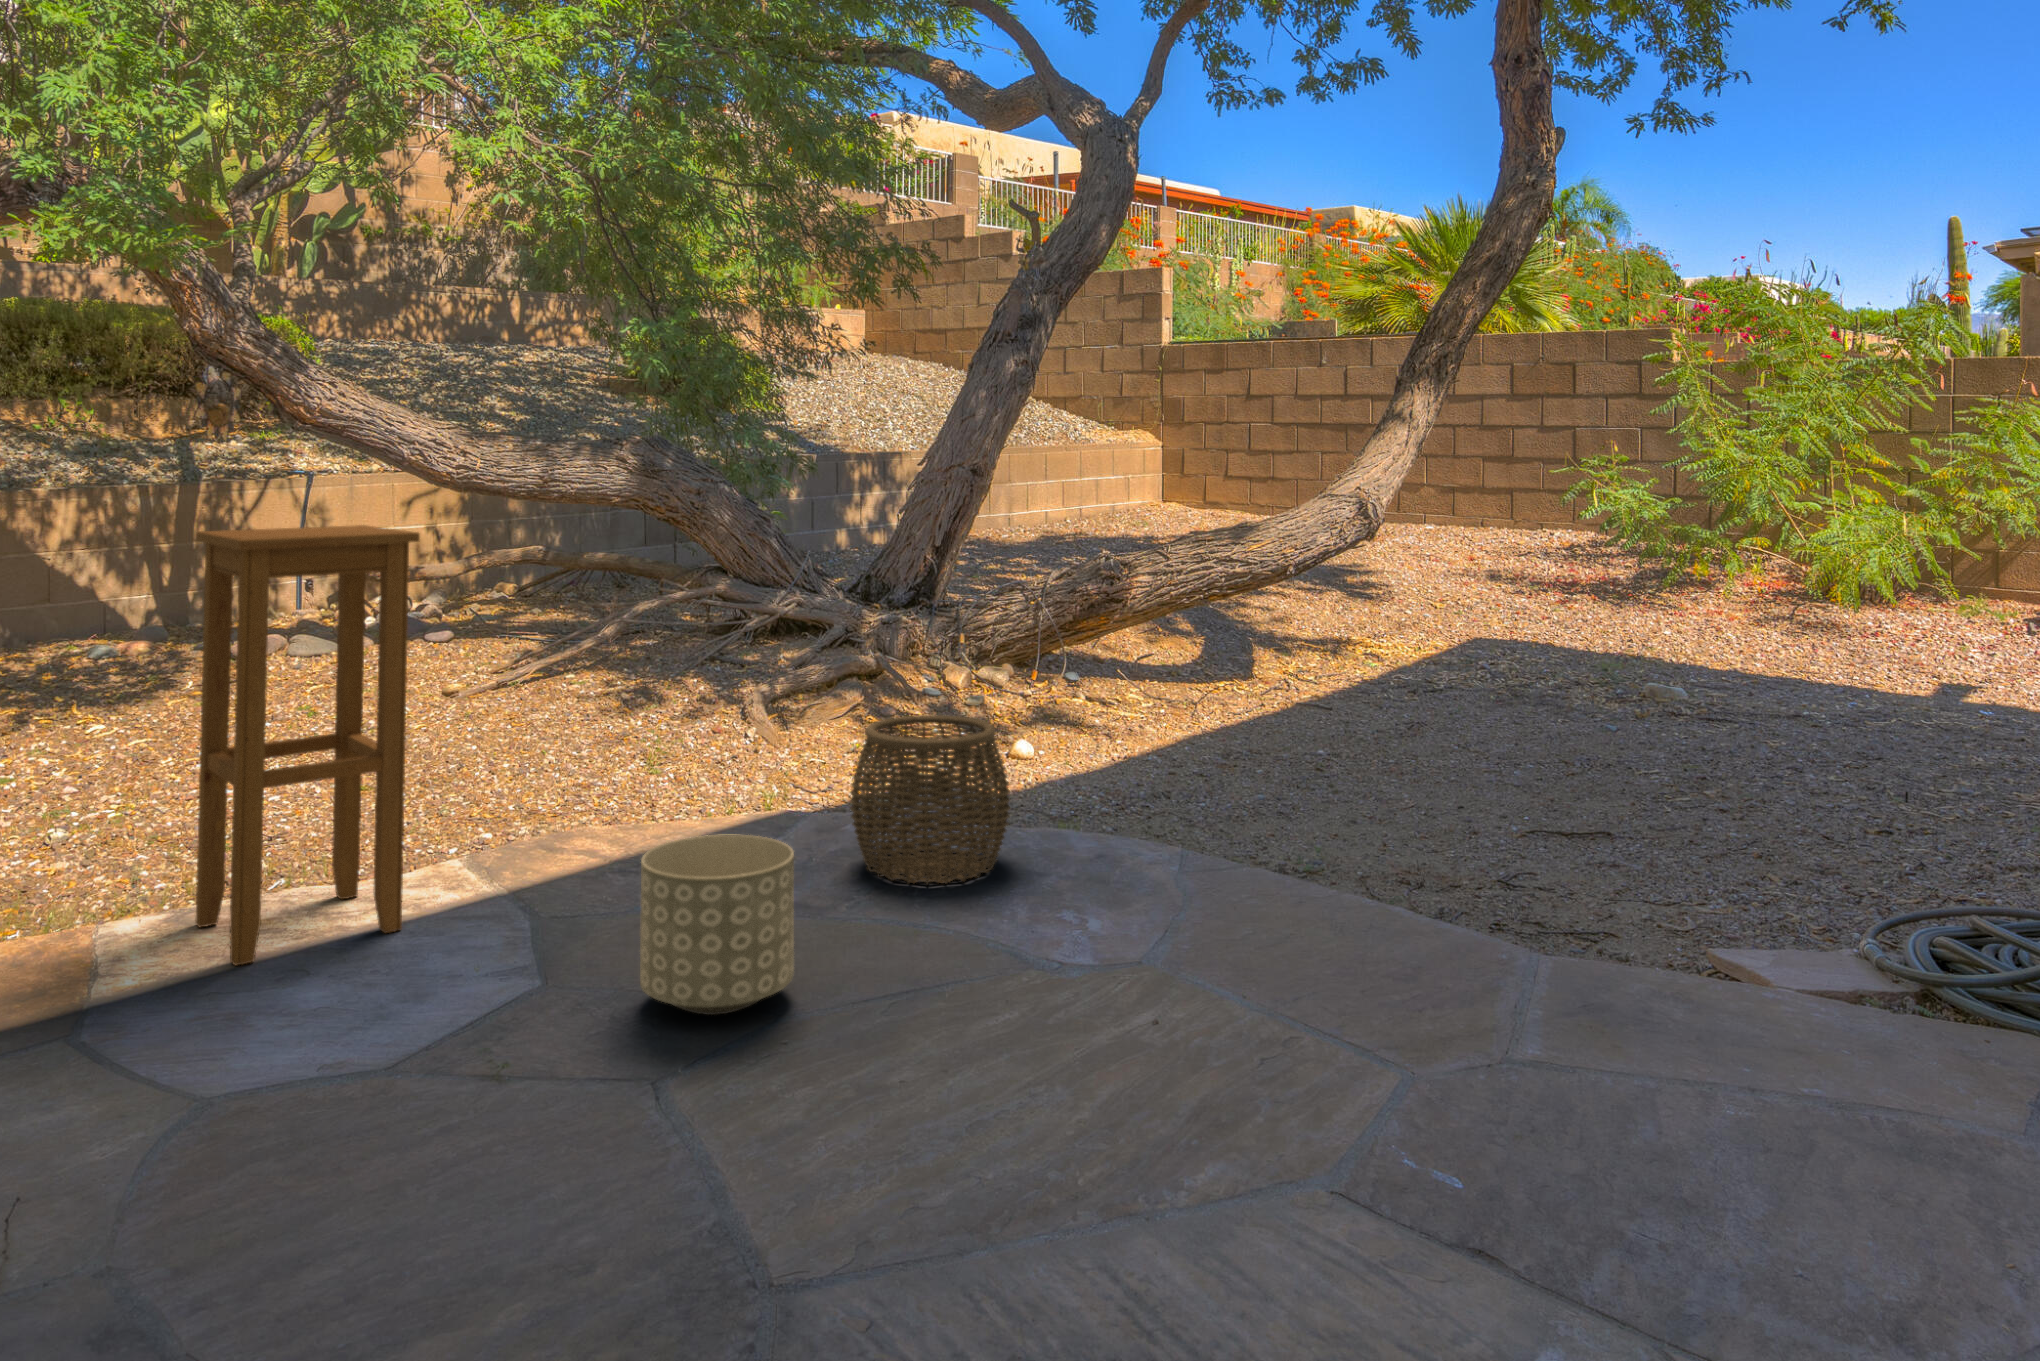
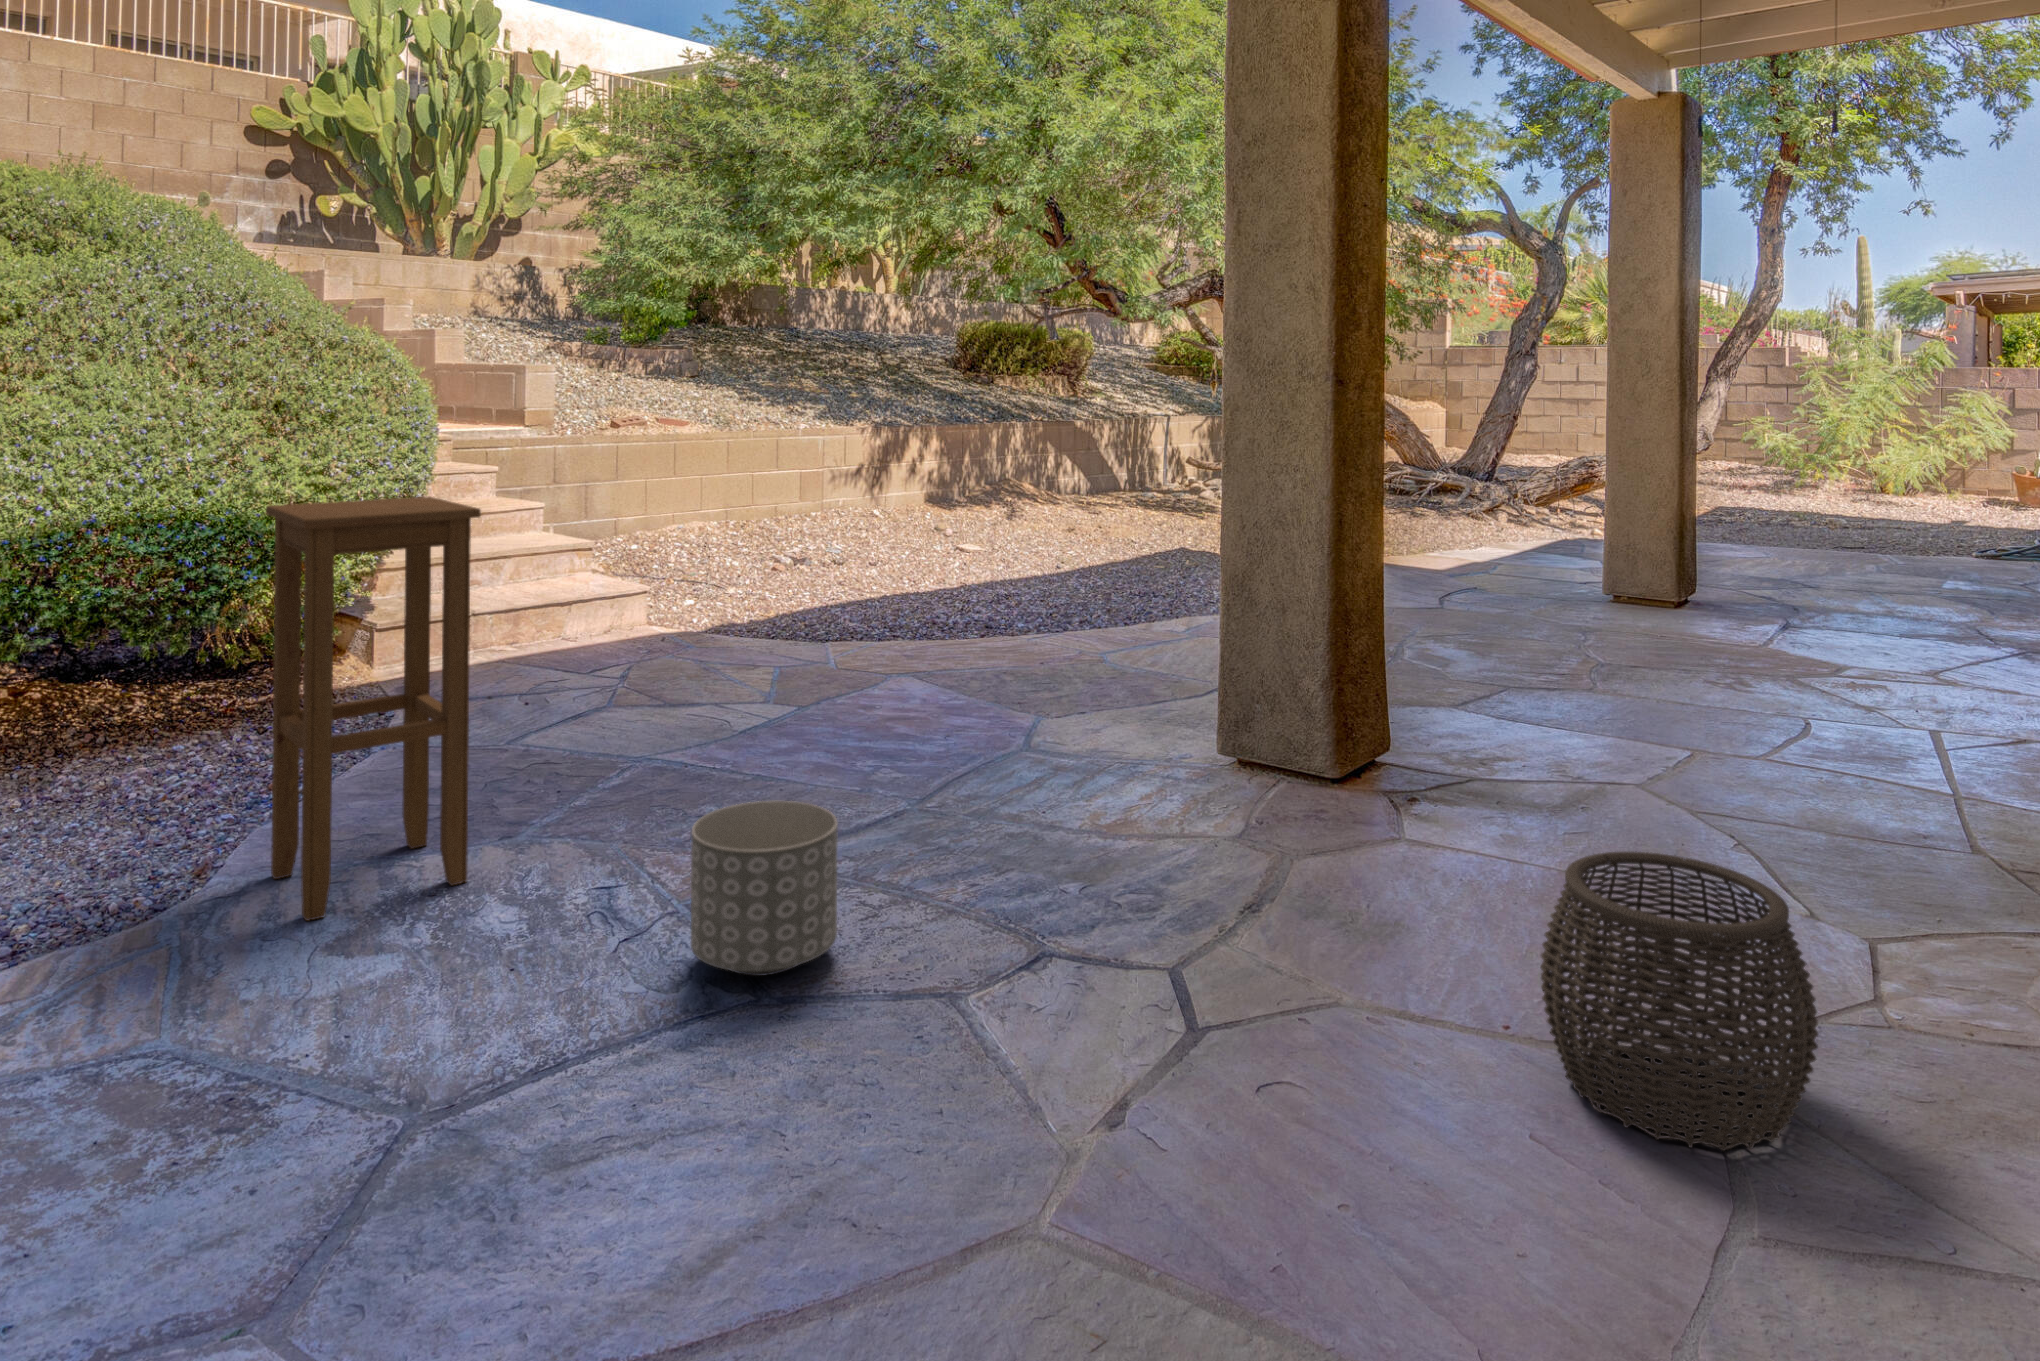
woven basket: present [850,715,1011,884] -> present [1540,851,1819,1151]

